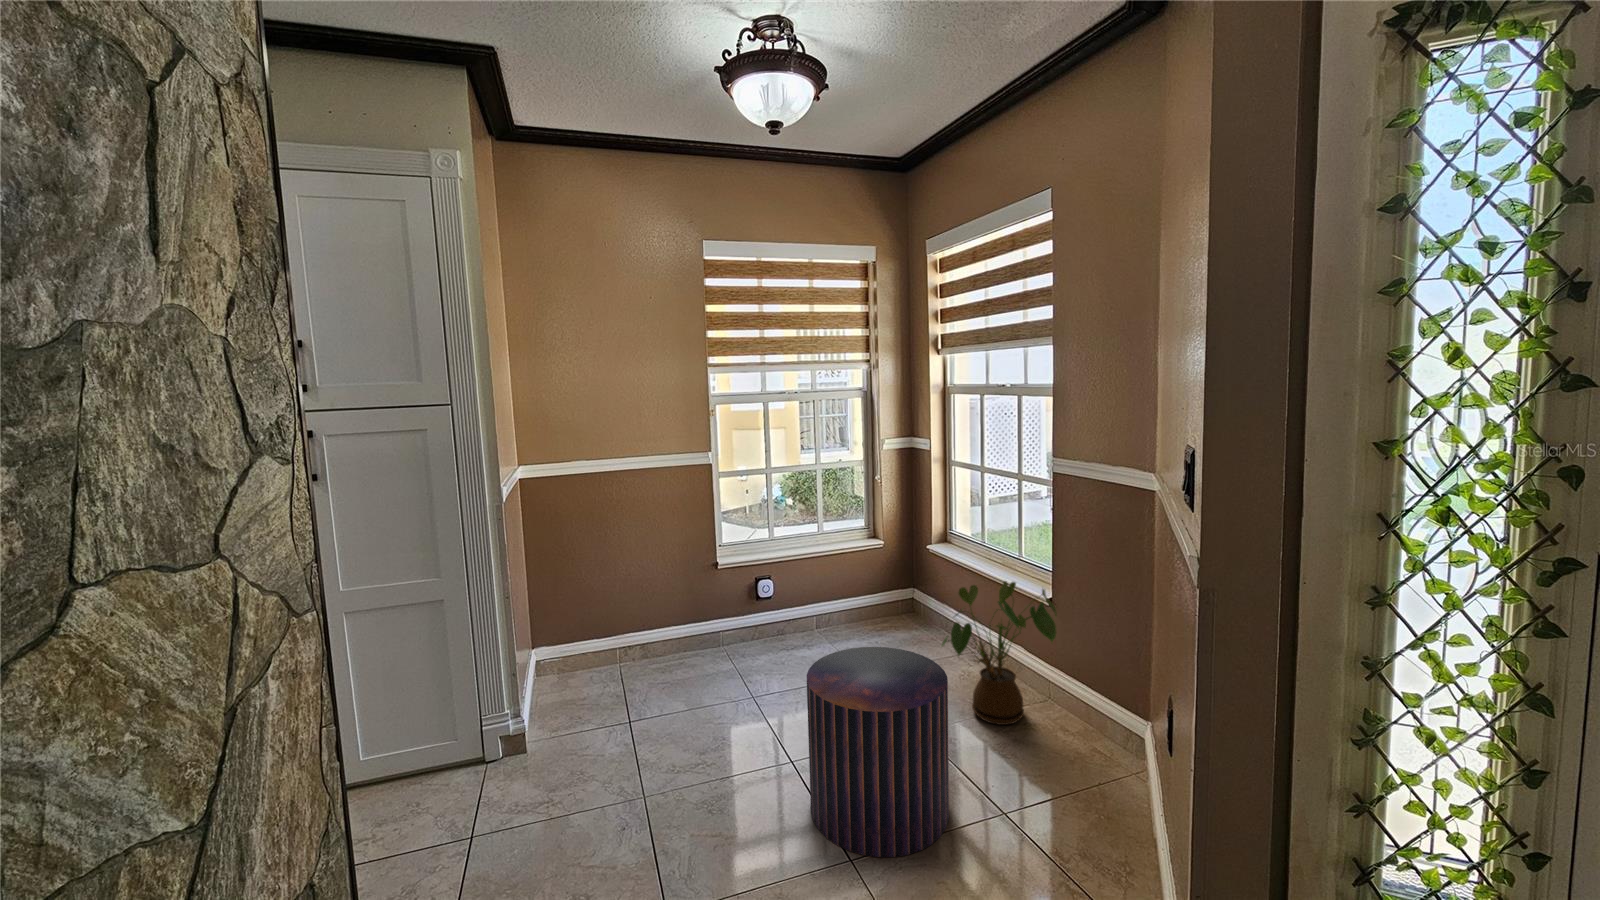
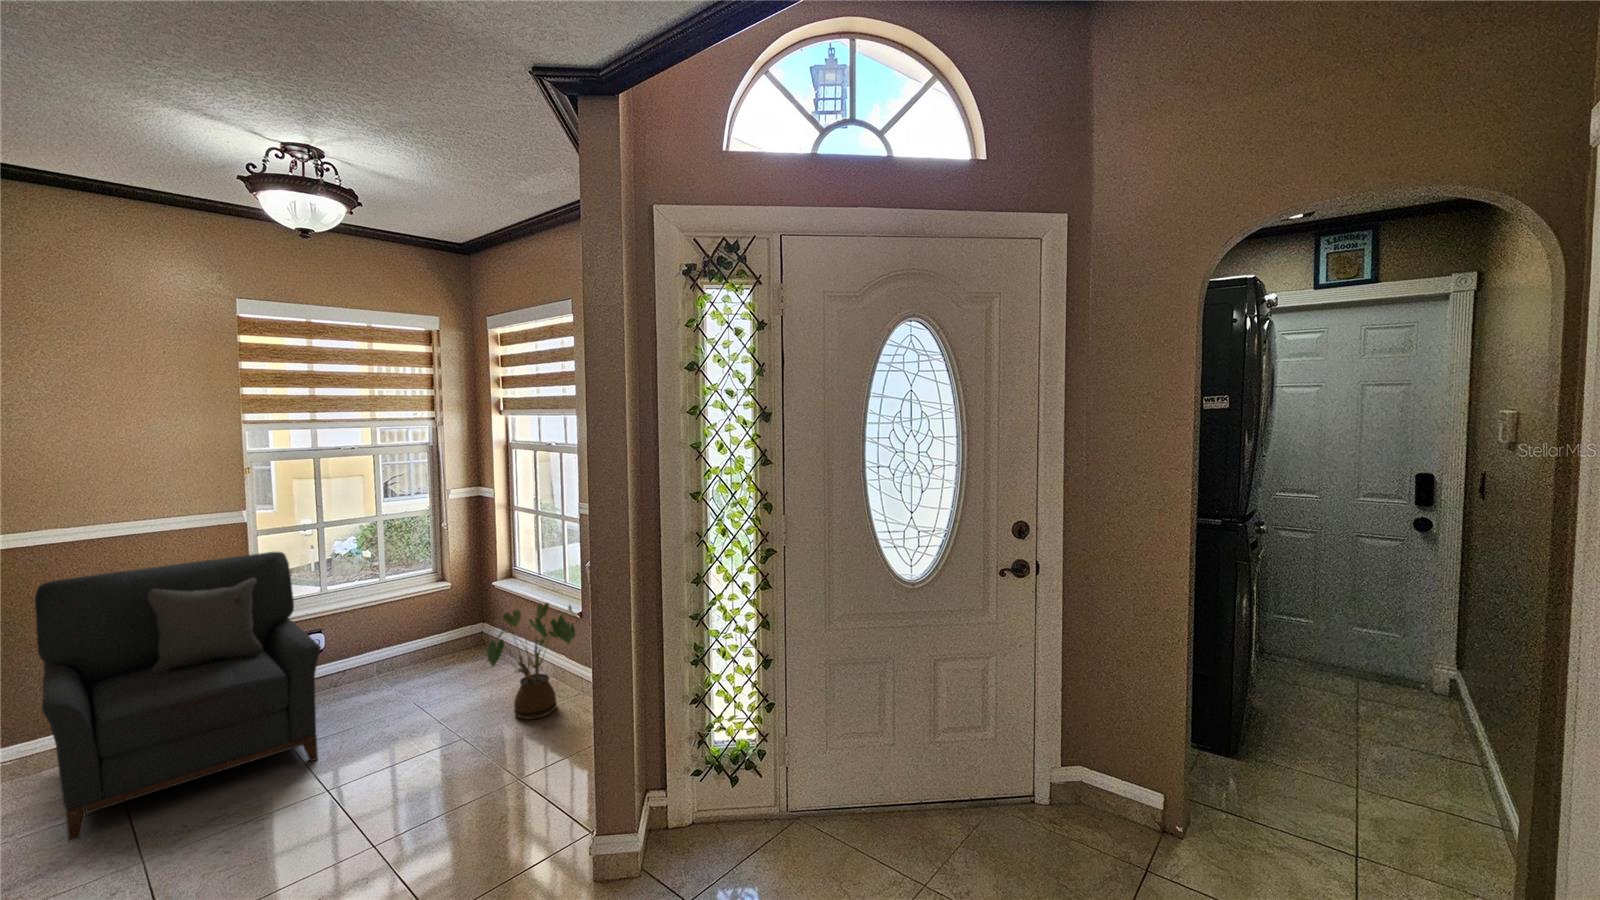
armchair: none [567,495,781,758] -> present [35,552,321,842]
pouf: present [807,647,949,857] -> none [334,668,471,836]

